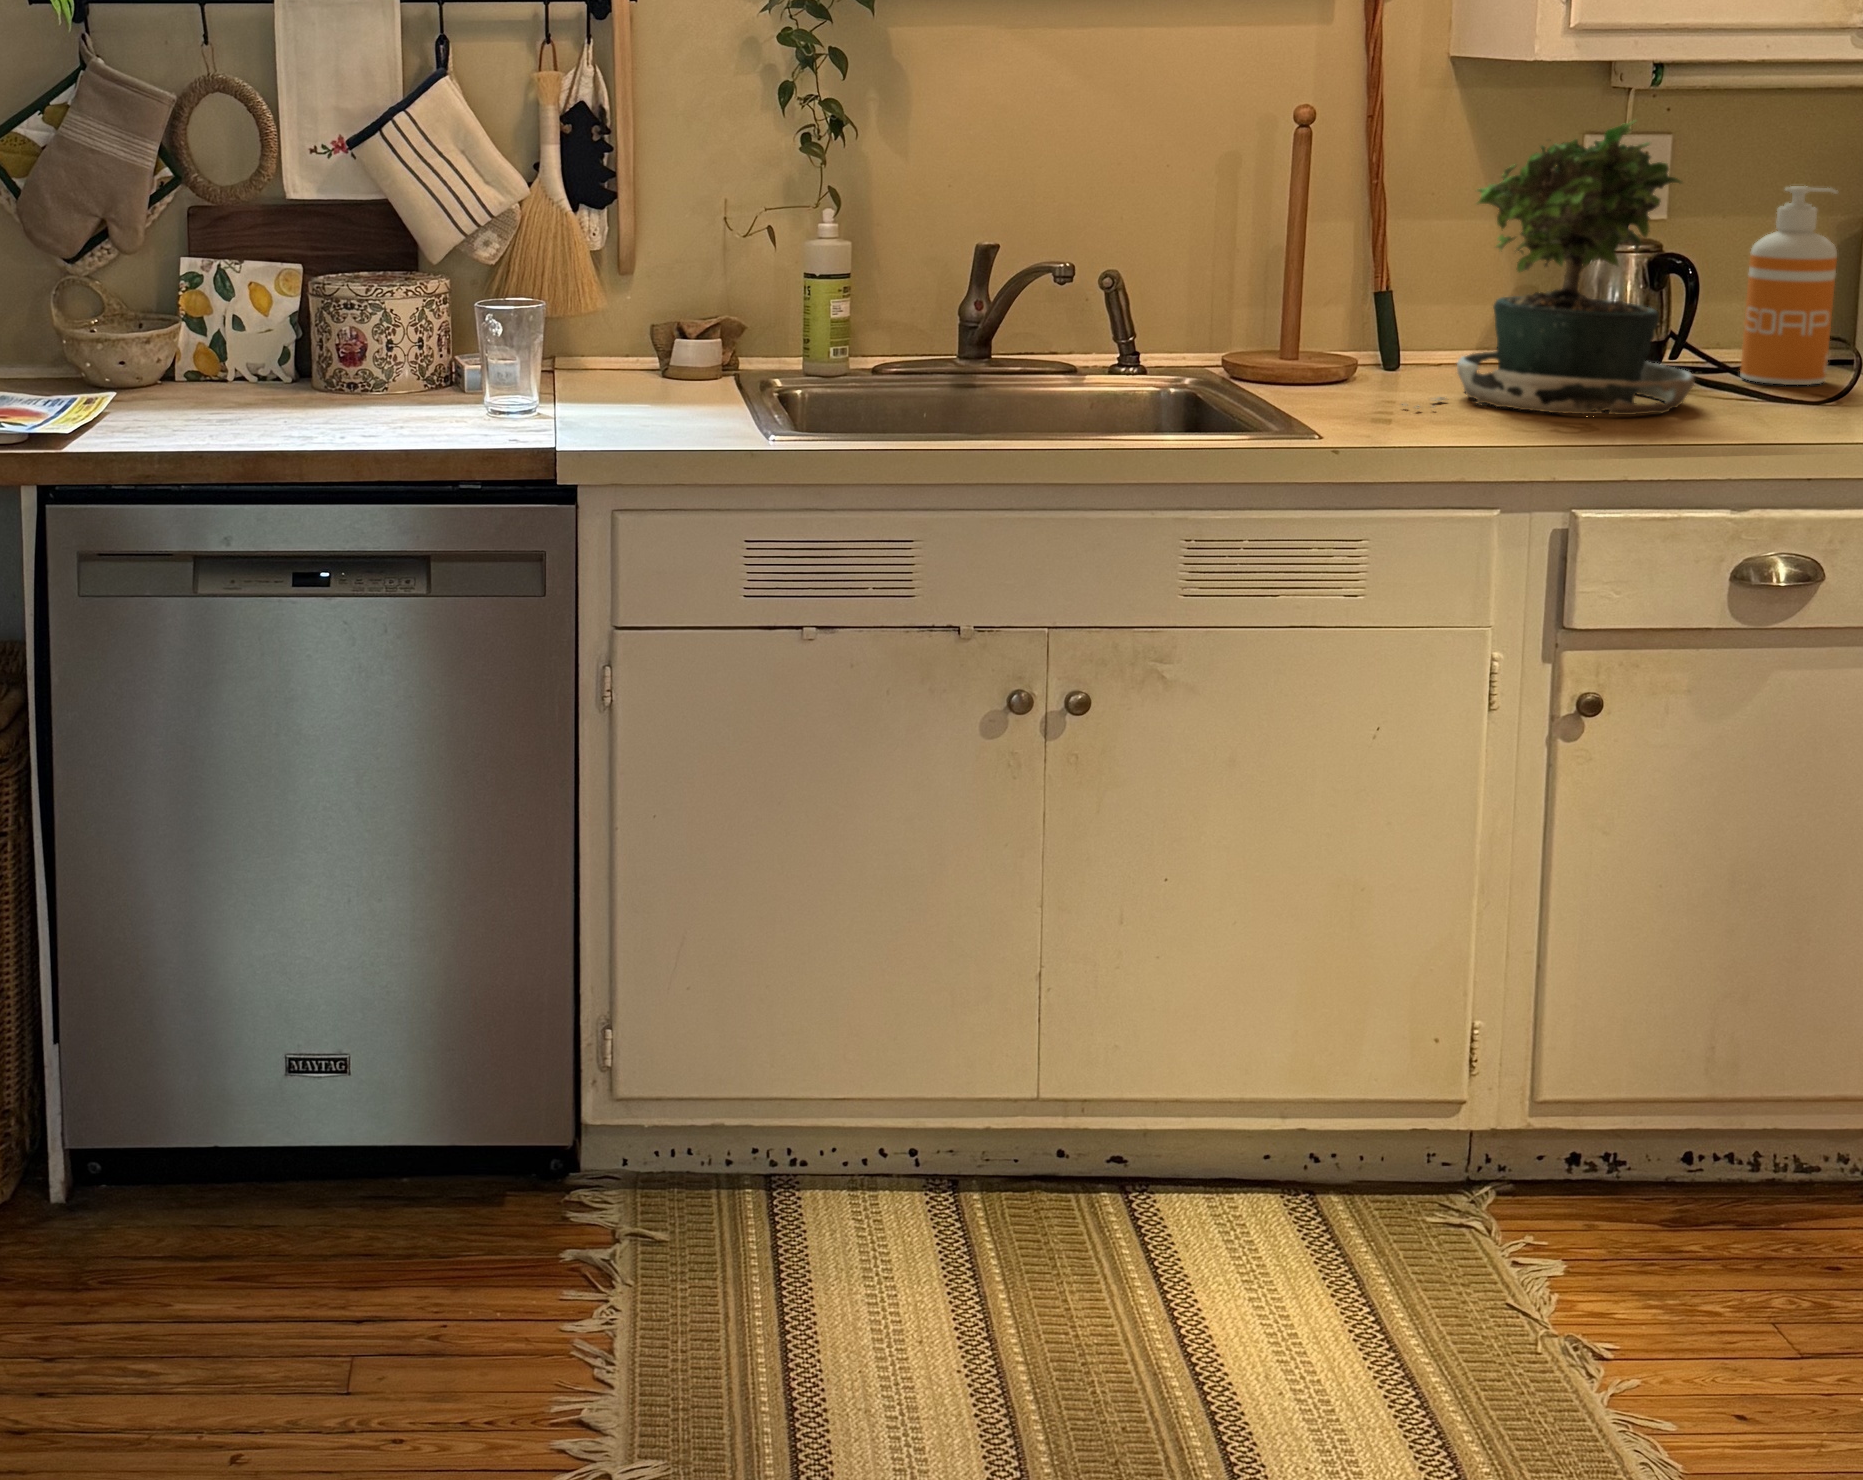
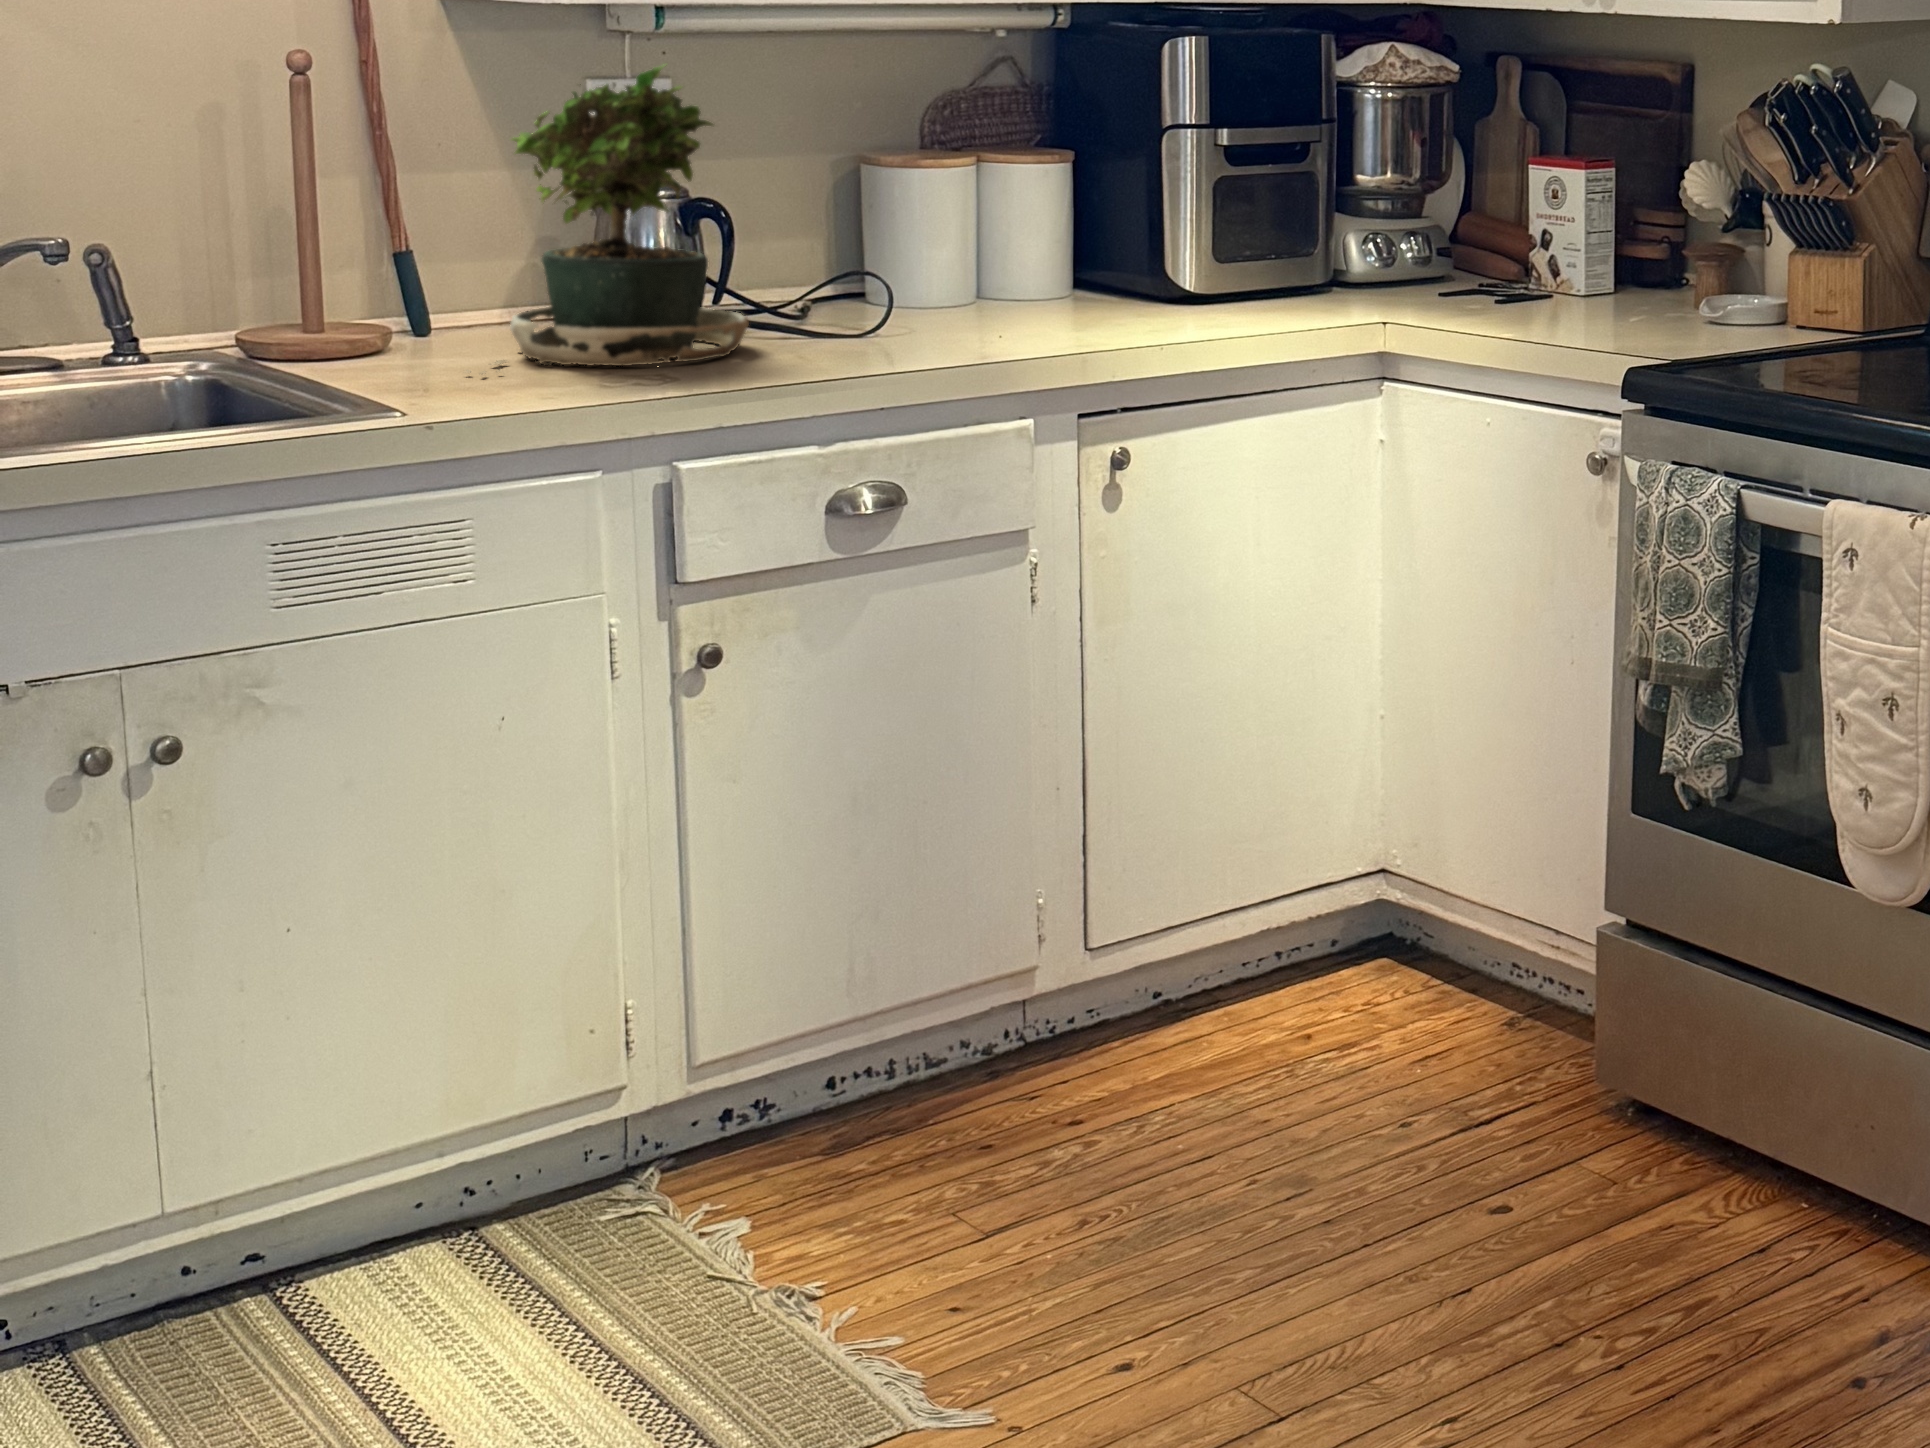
soap dispenser: present [1740,186,1838,385] -> none [770,126,850,319]

